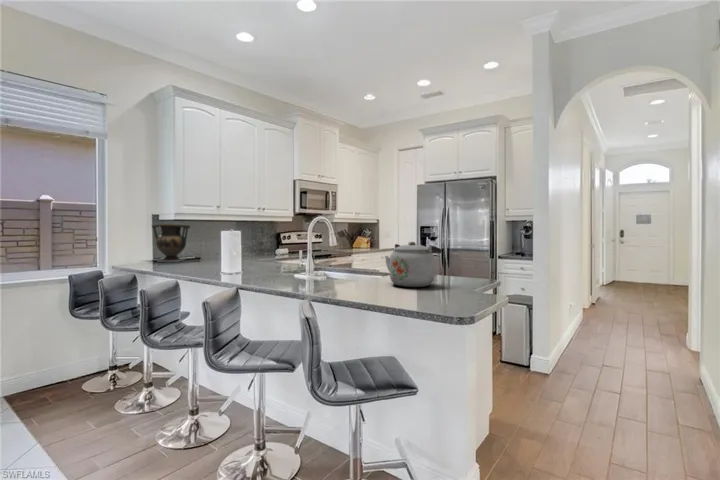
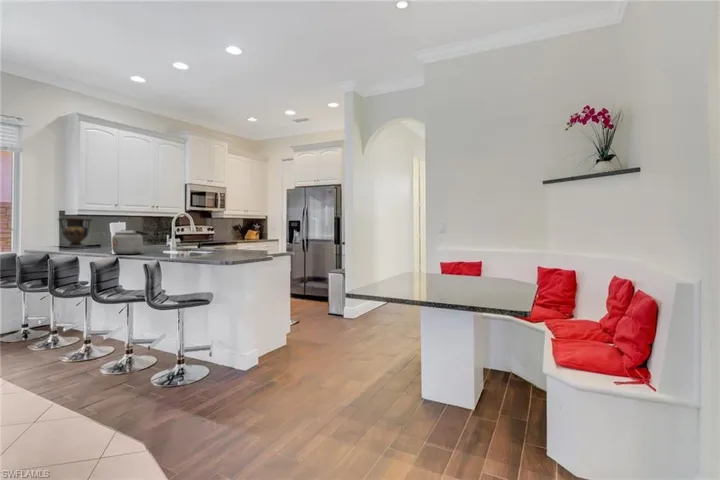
kettle: present [385,242,442,287] -> present [112,229,148,254]

